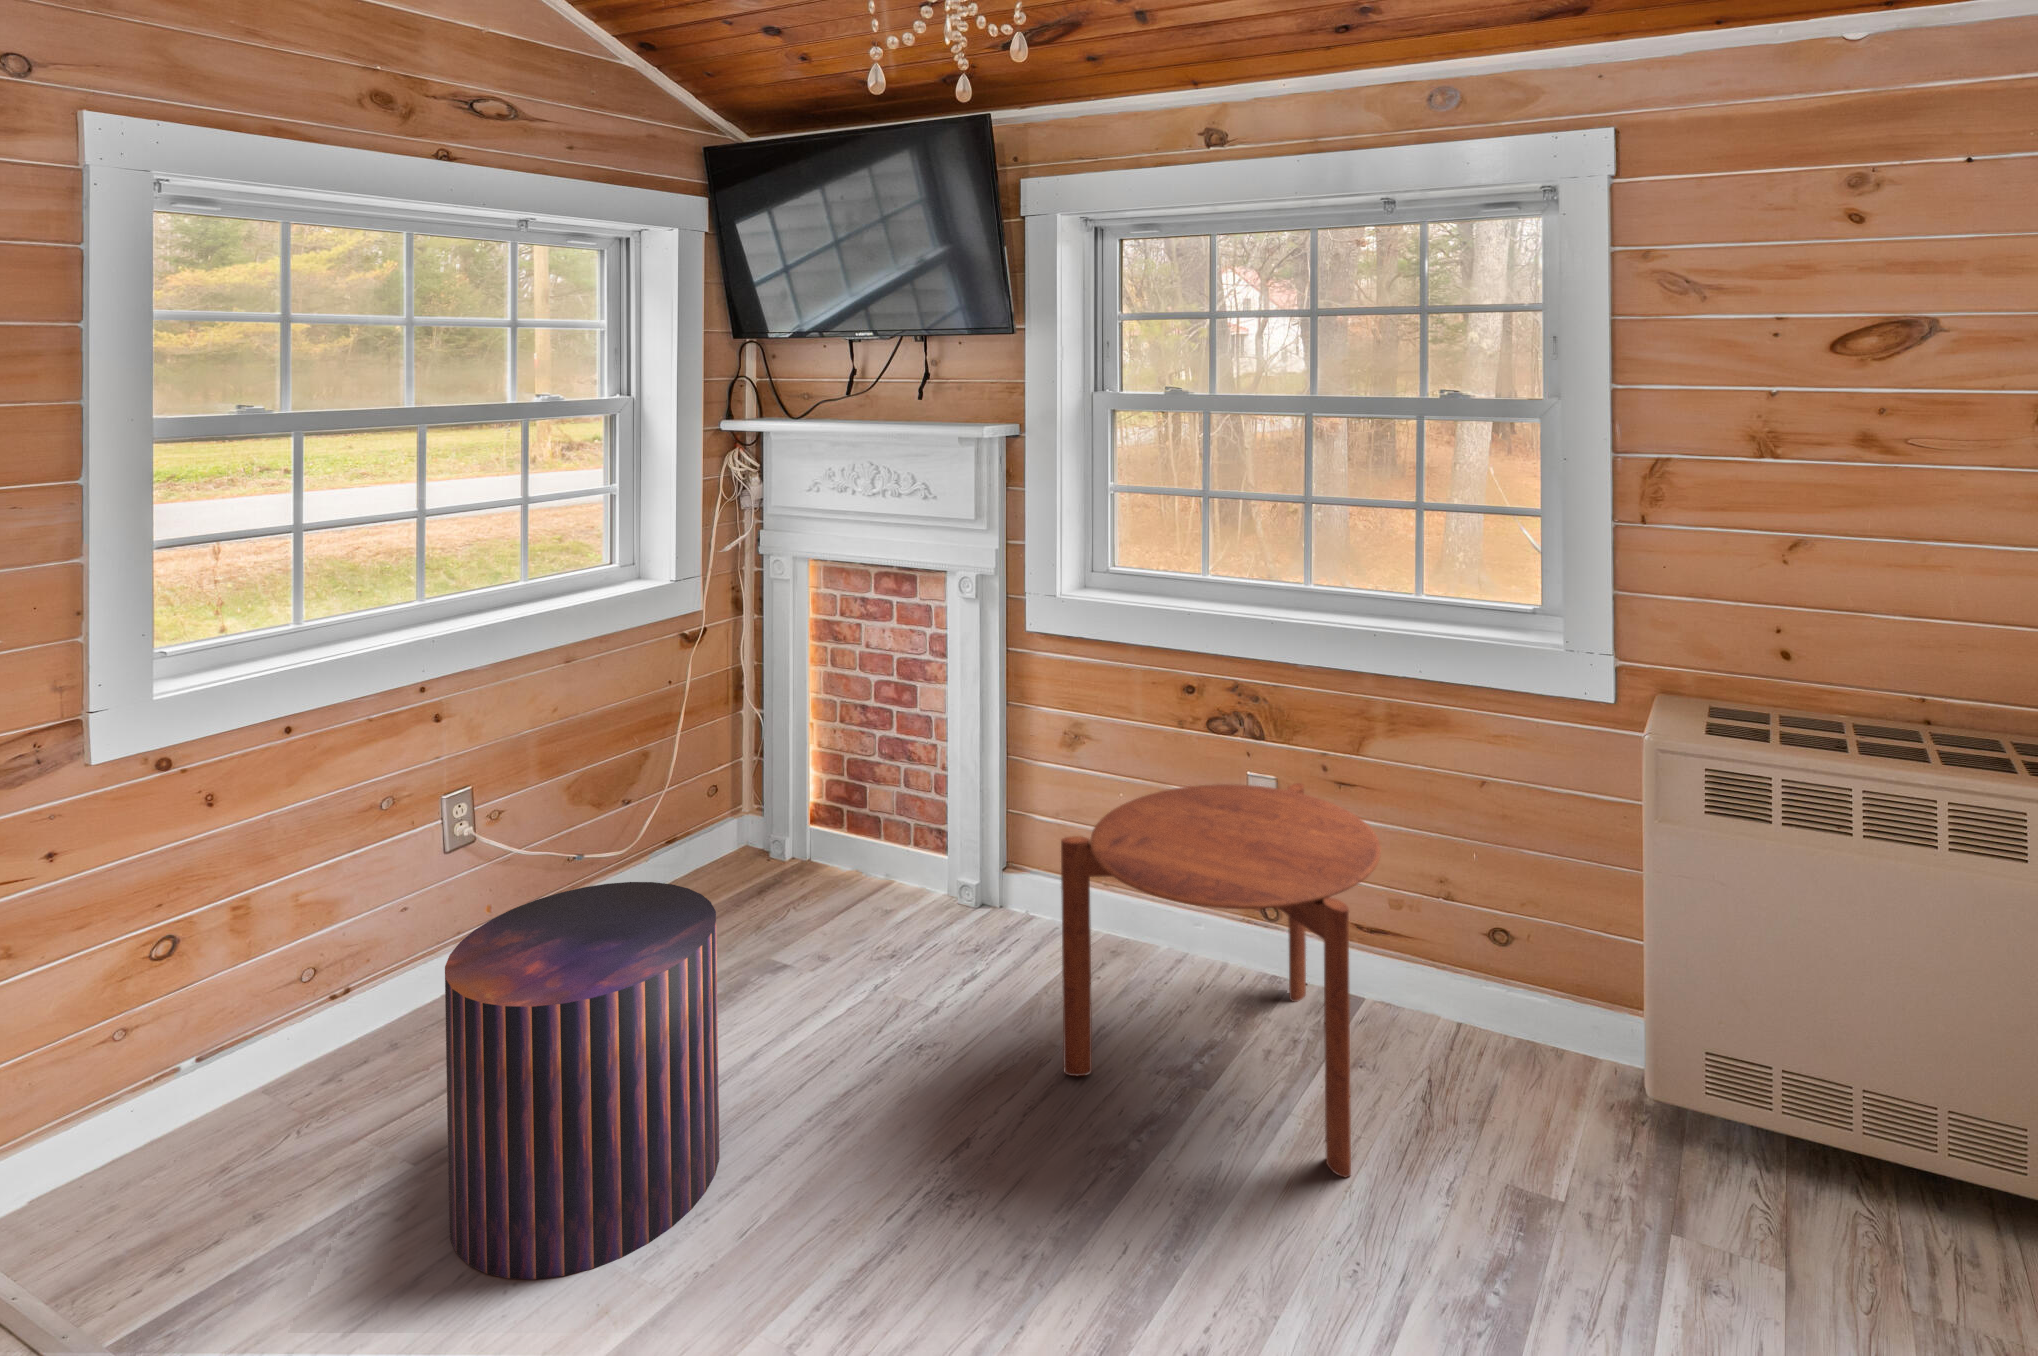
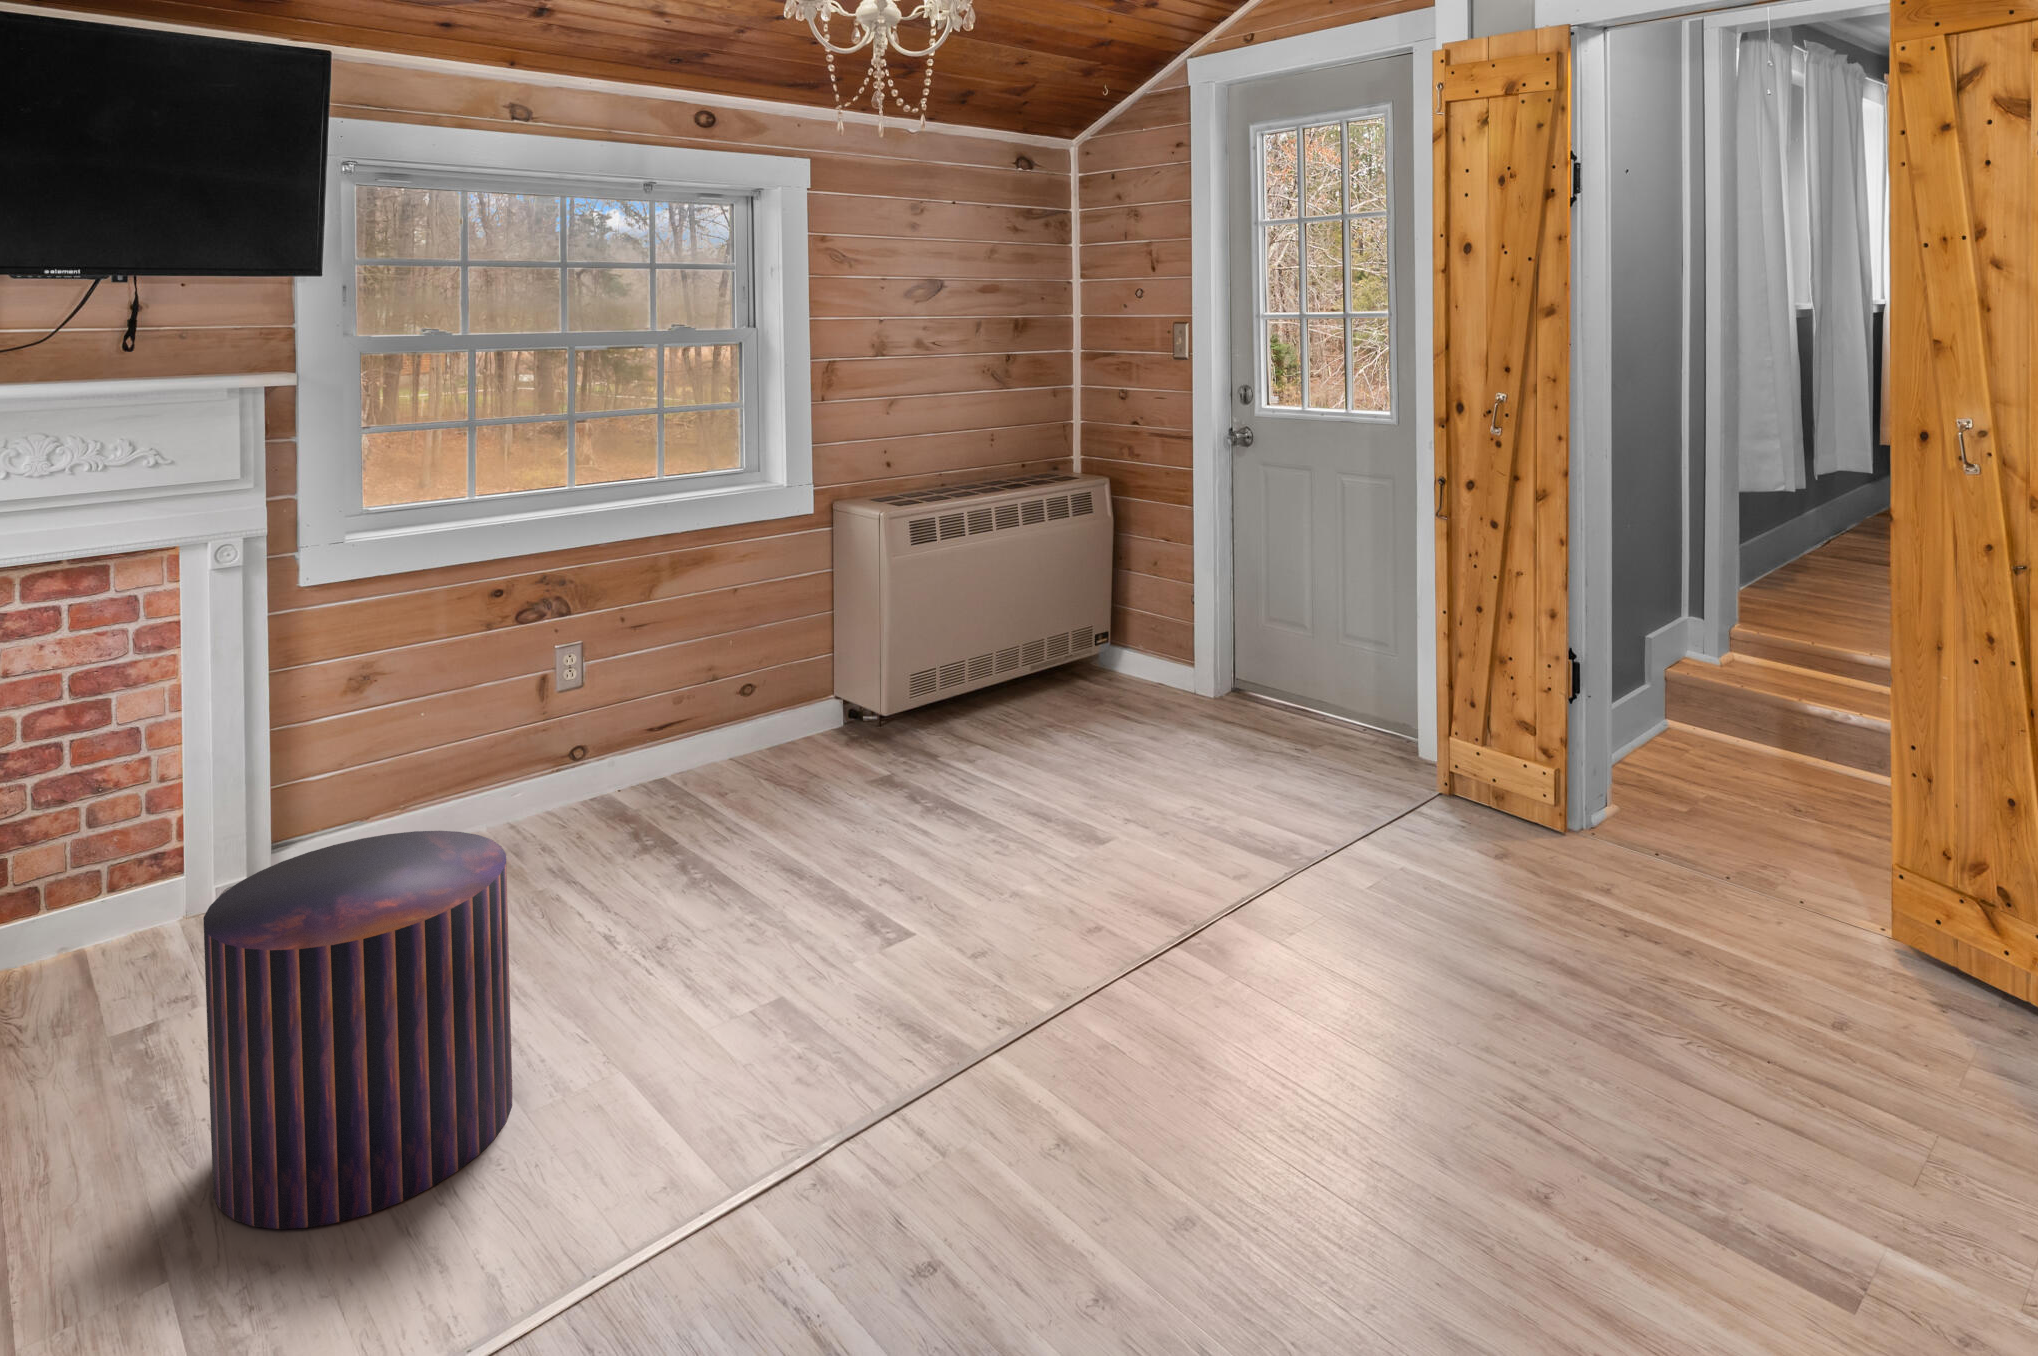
side table: present [1061,783,1381,1177] -> none [553,628,809,886]

